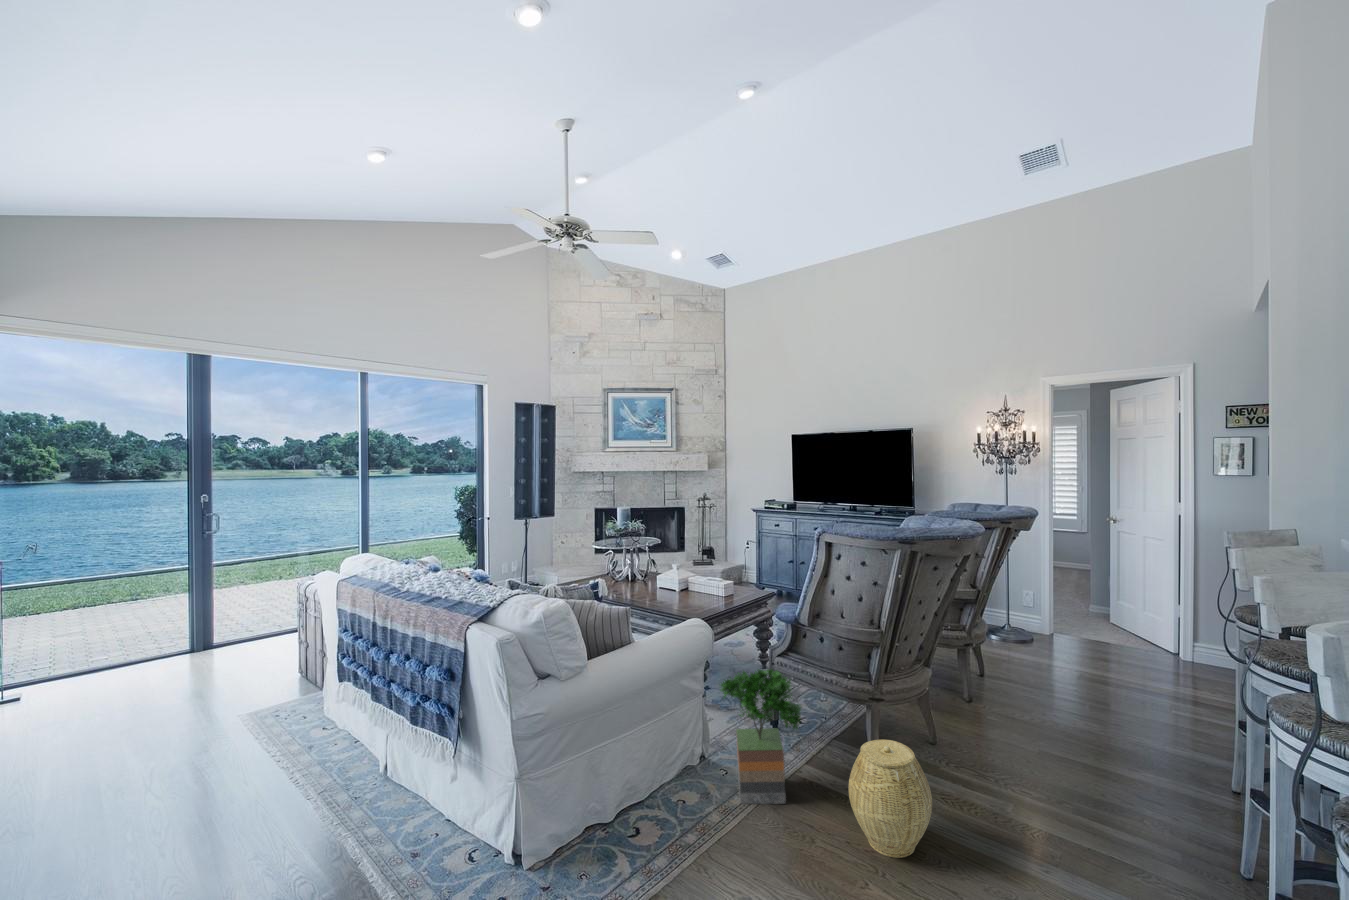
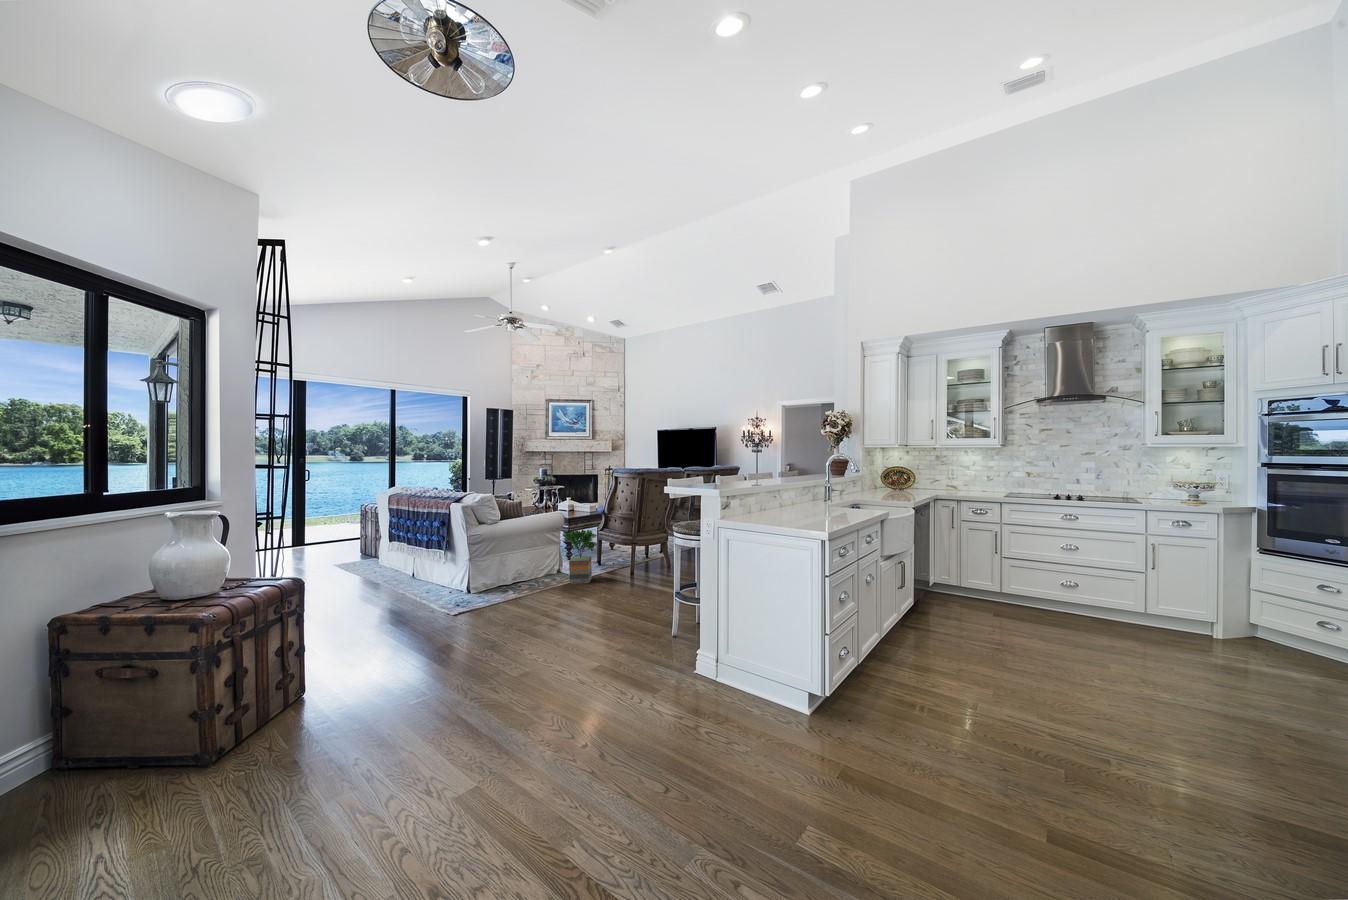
woven basket: present [848,739,932,858] -> none [607,551,638,593]

